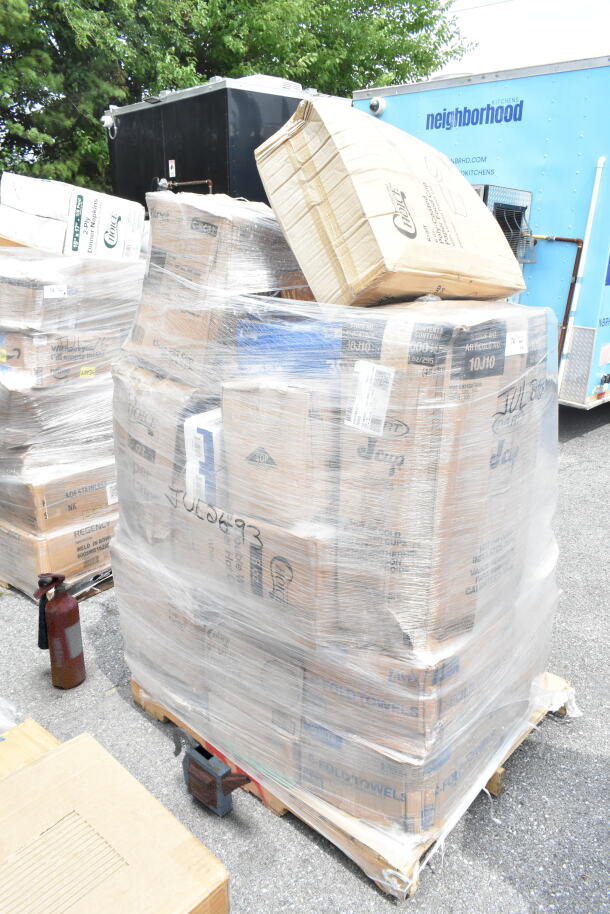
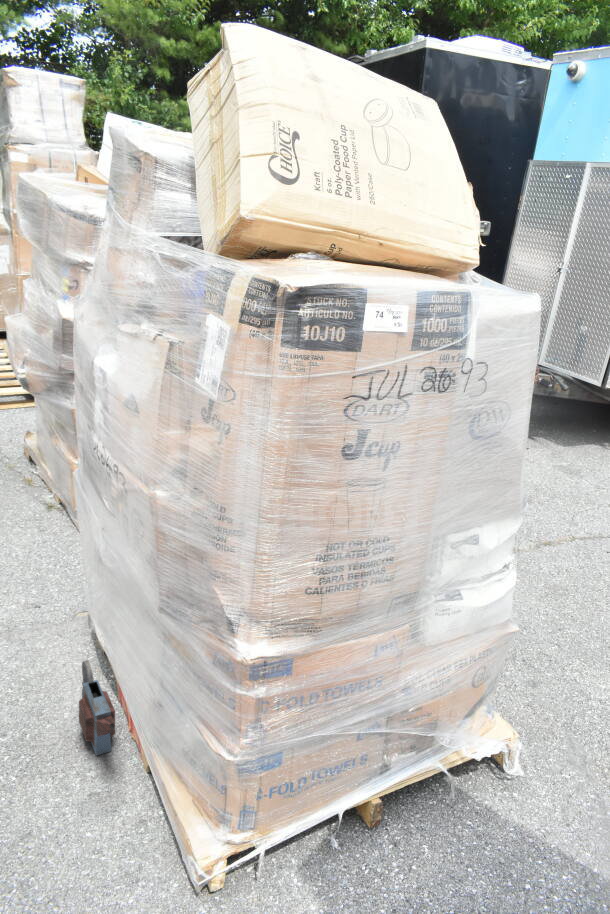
fire extinguisher: present [33,573,86,689] -> none [18,490,68,603]

